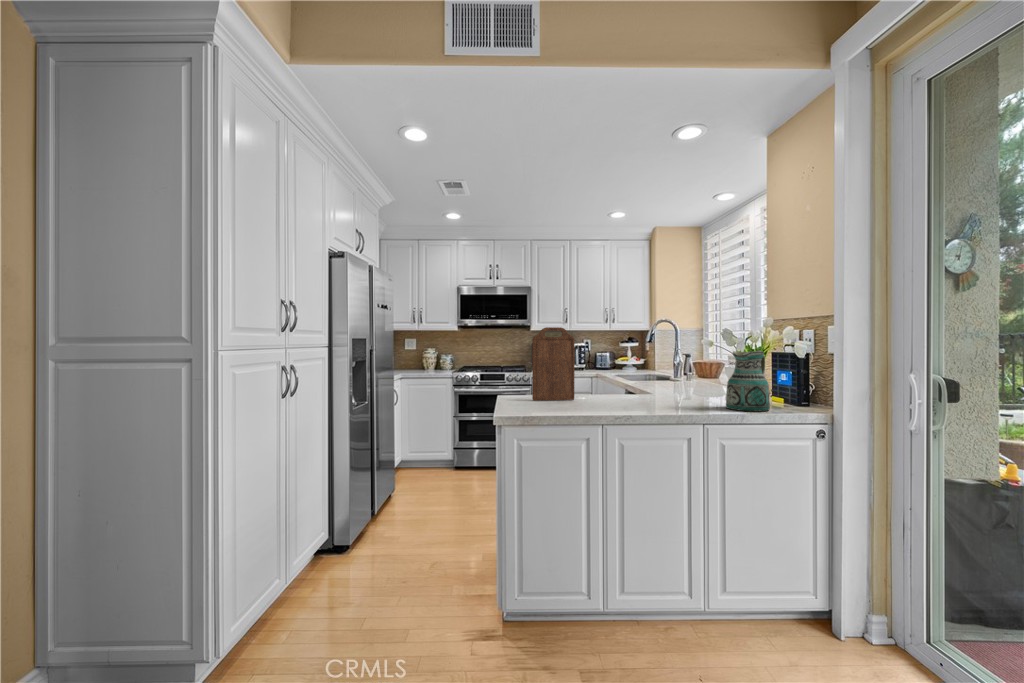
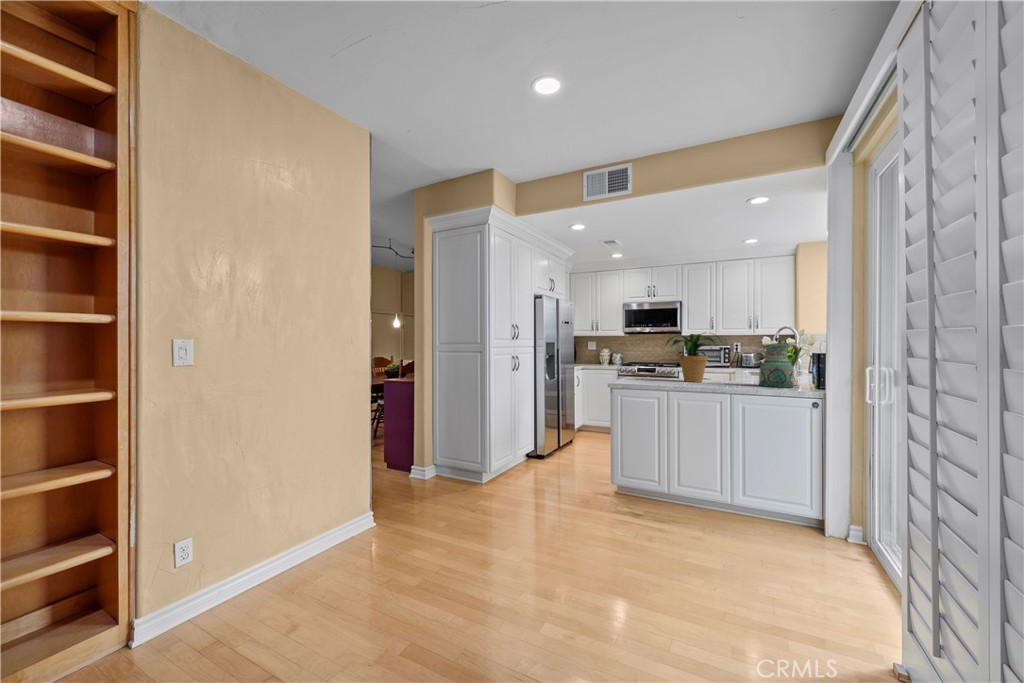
cutting board: present [532,327,575,401] -> none [625,328,655,377]
potted plant: none [604,336,677,408] -> present [666,334,720,382]

